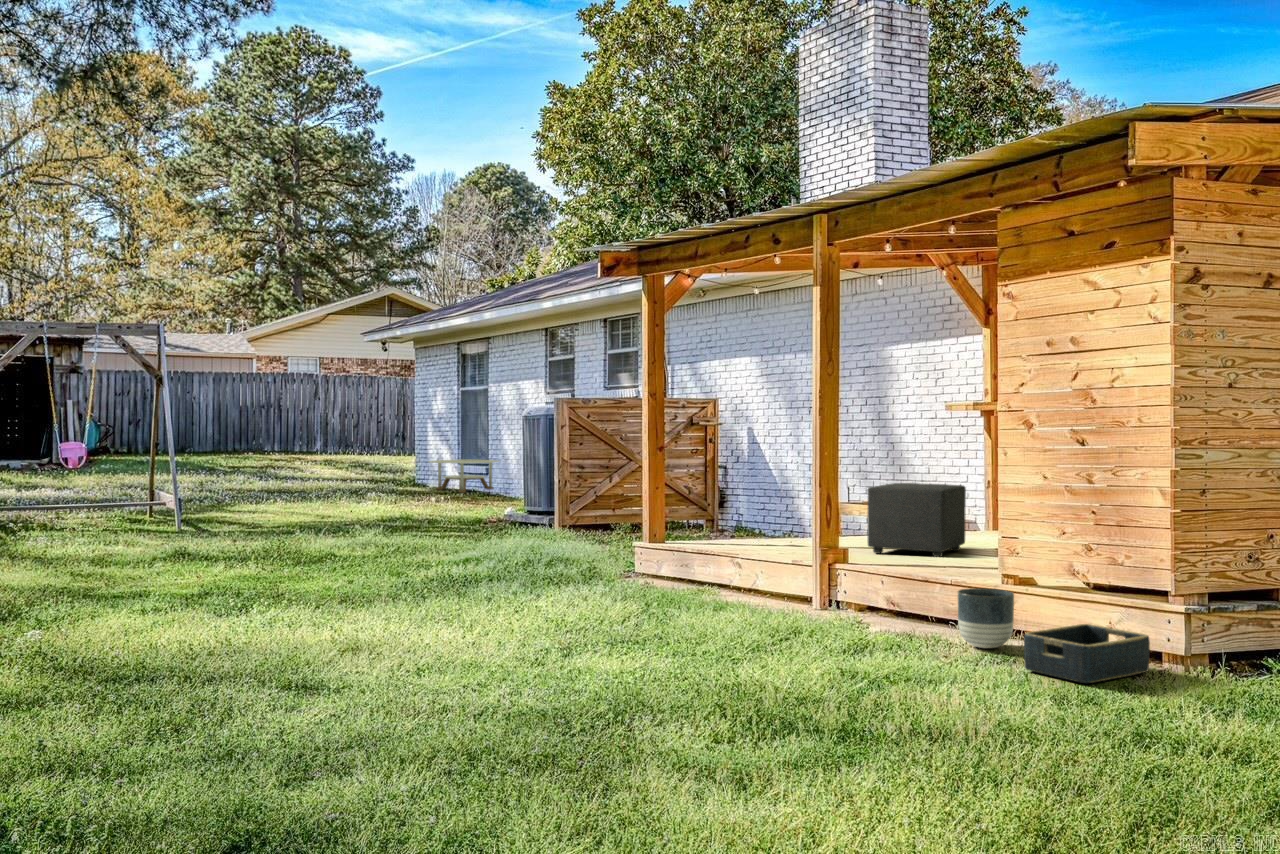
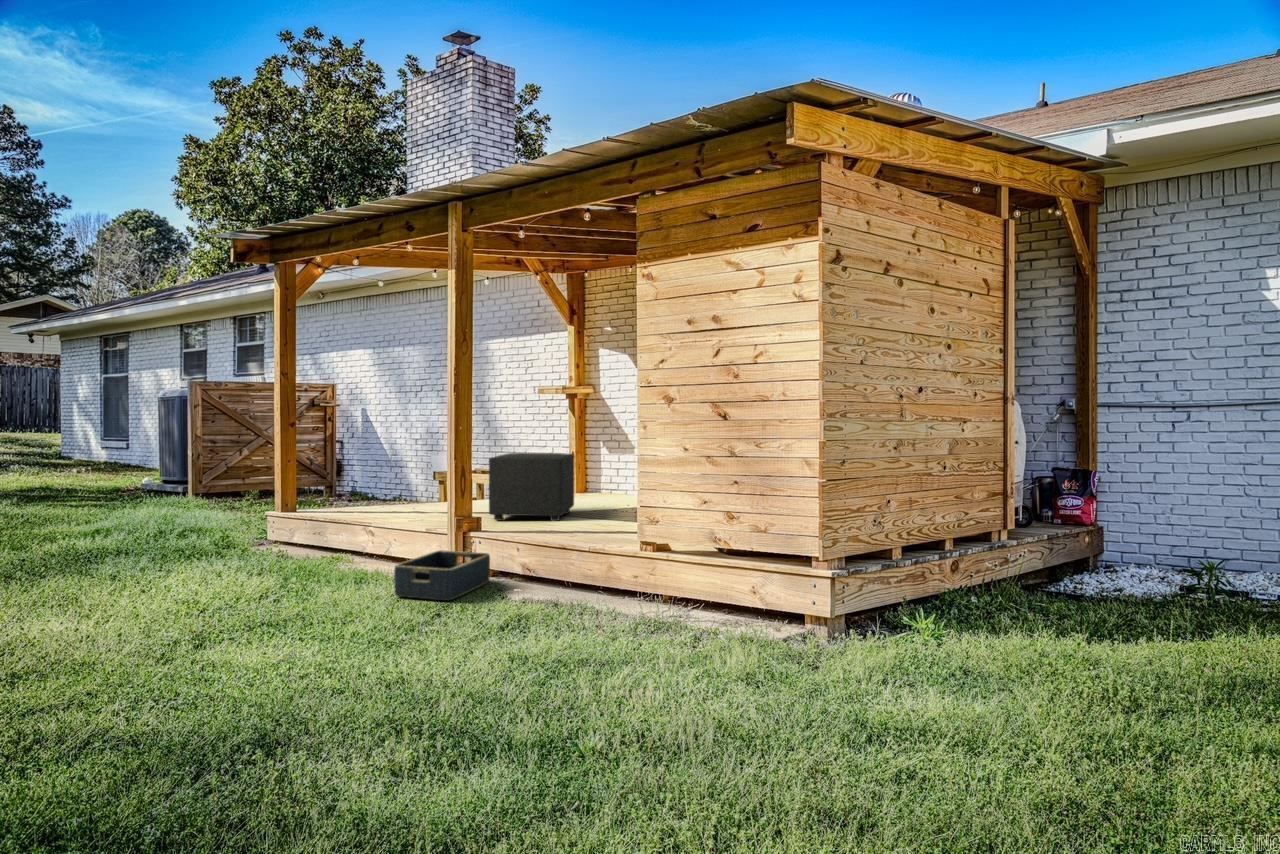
round table: present [429,459,499,493] -> none [38,442,122,473]
planter: present [958,588,1014,649] -> none [606,558,662,622]
basket: present [1024,624,1150,683] -> present [394,550,490,600]

